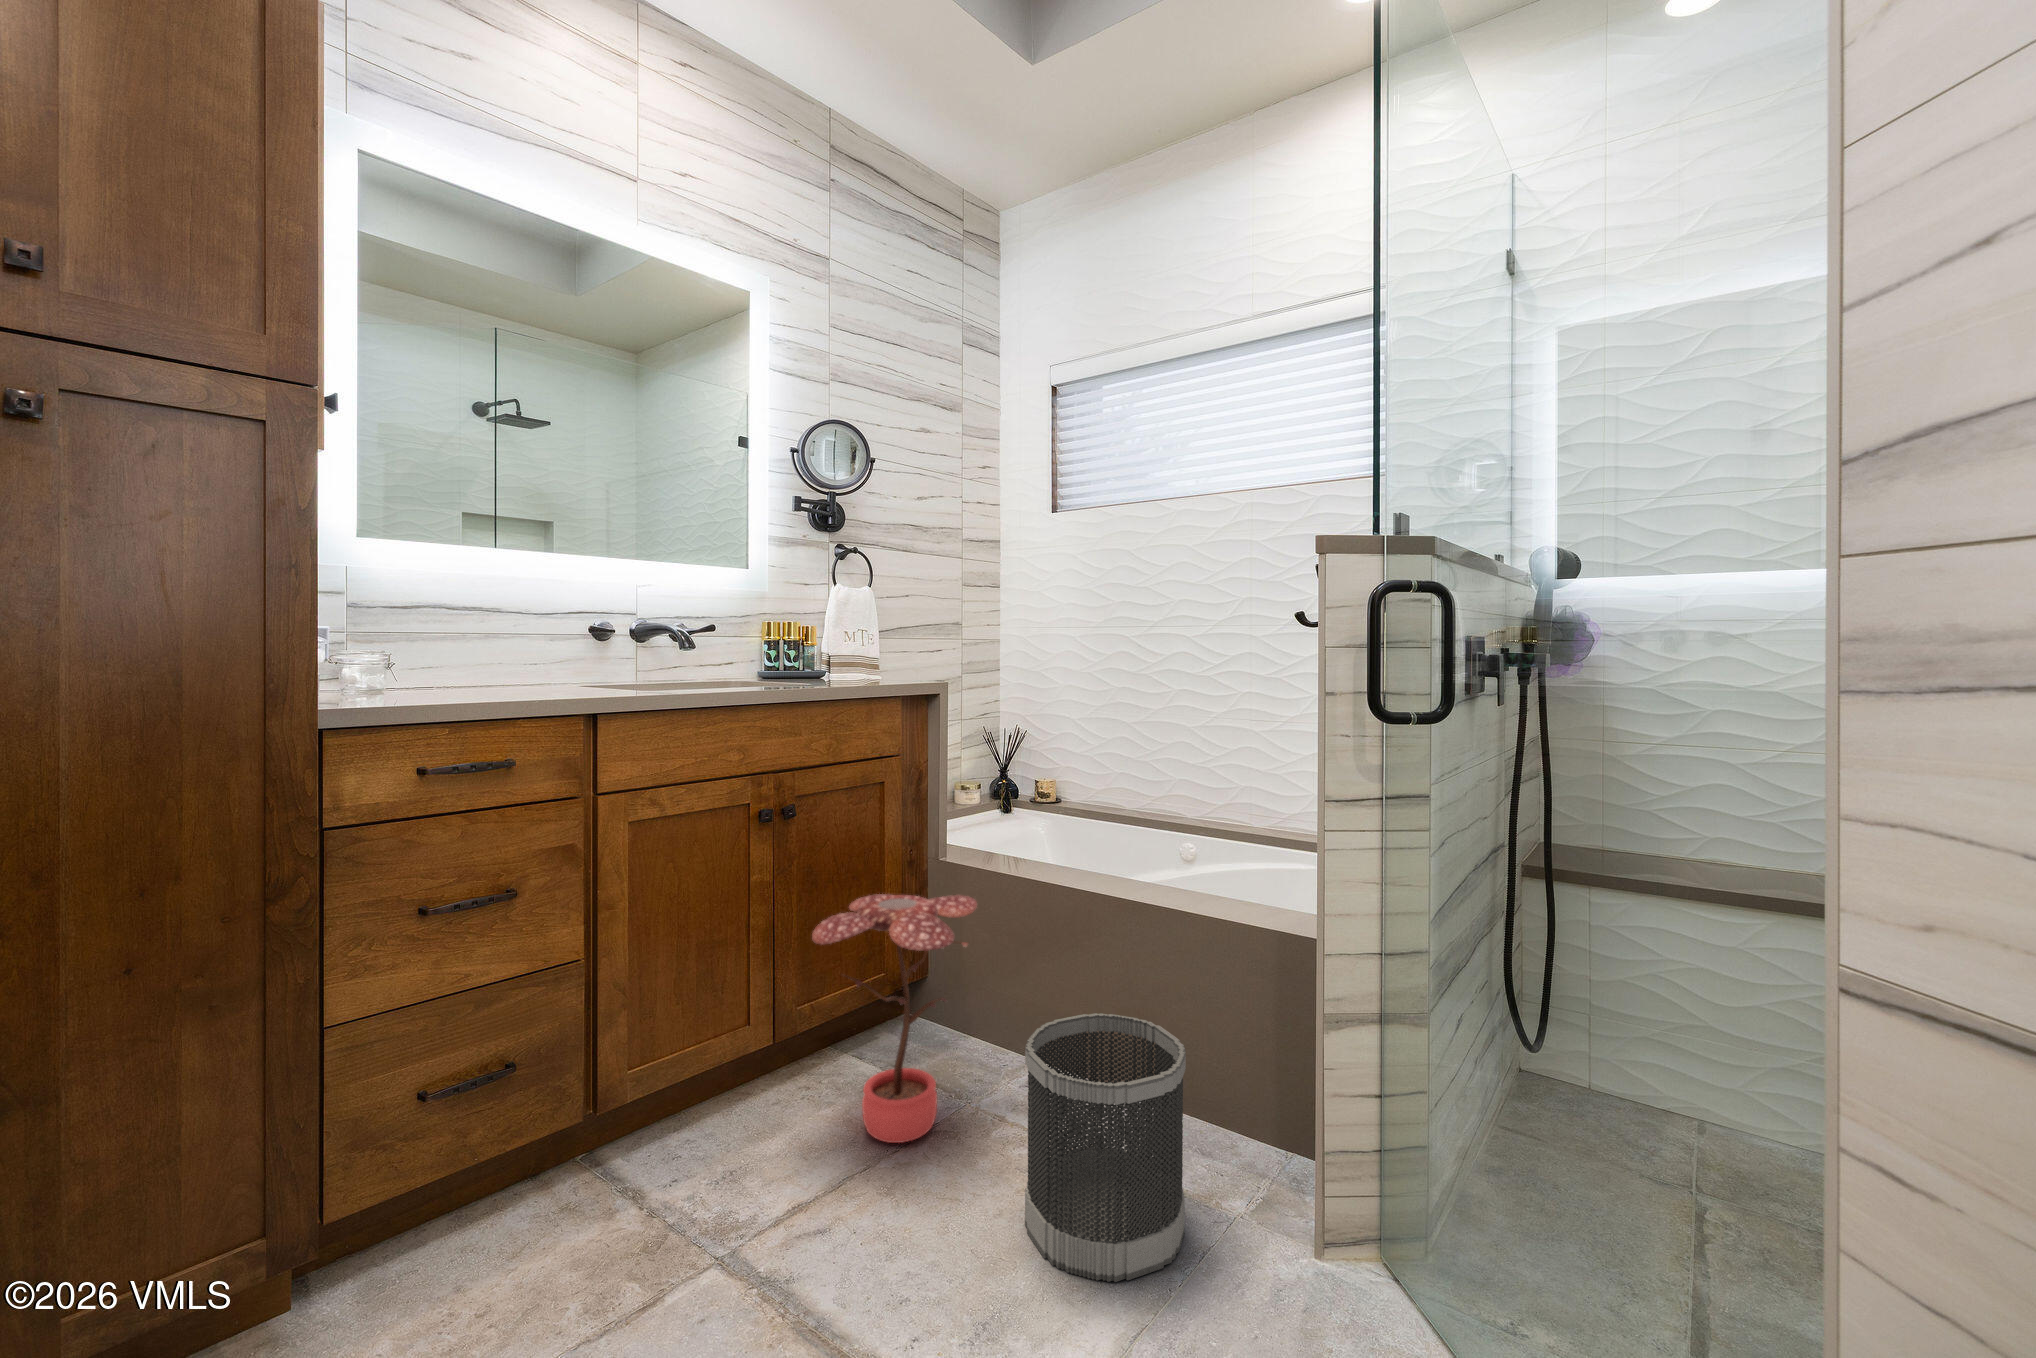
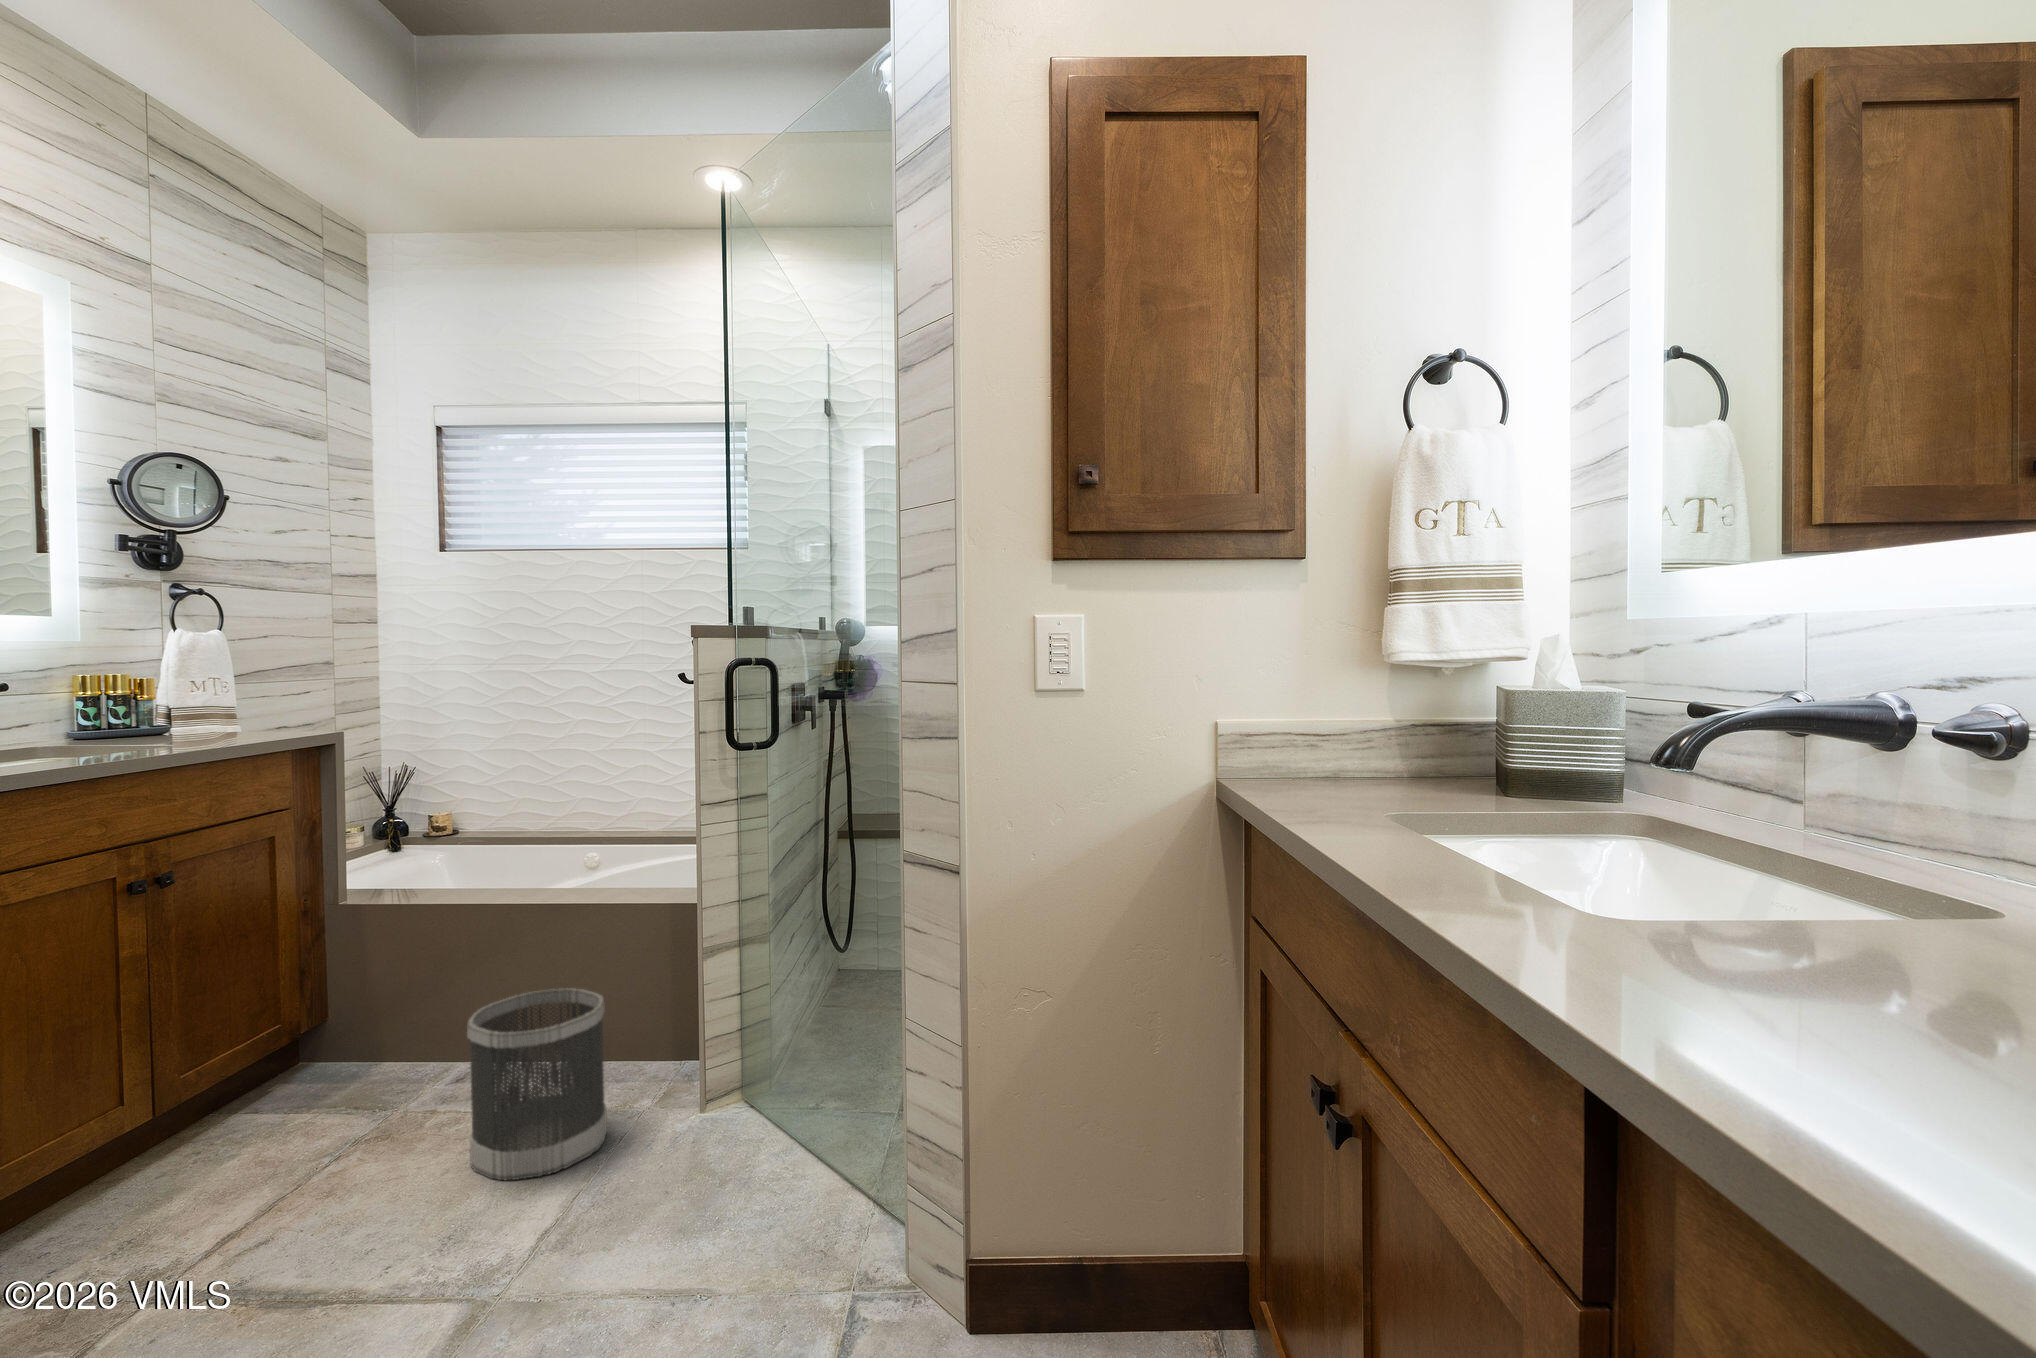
potted plant: present [812,894,977,1143] -> none [220,926,399,1159]

